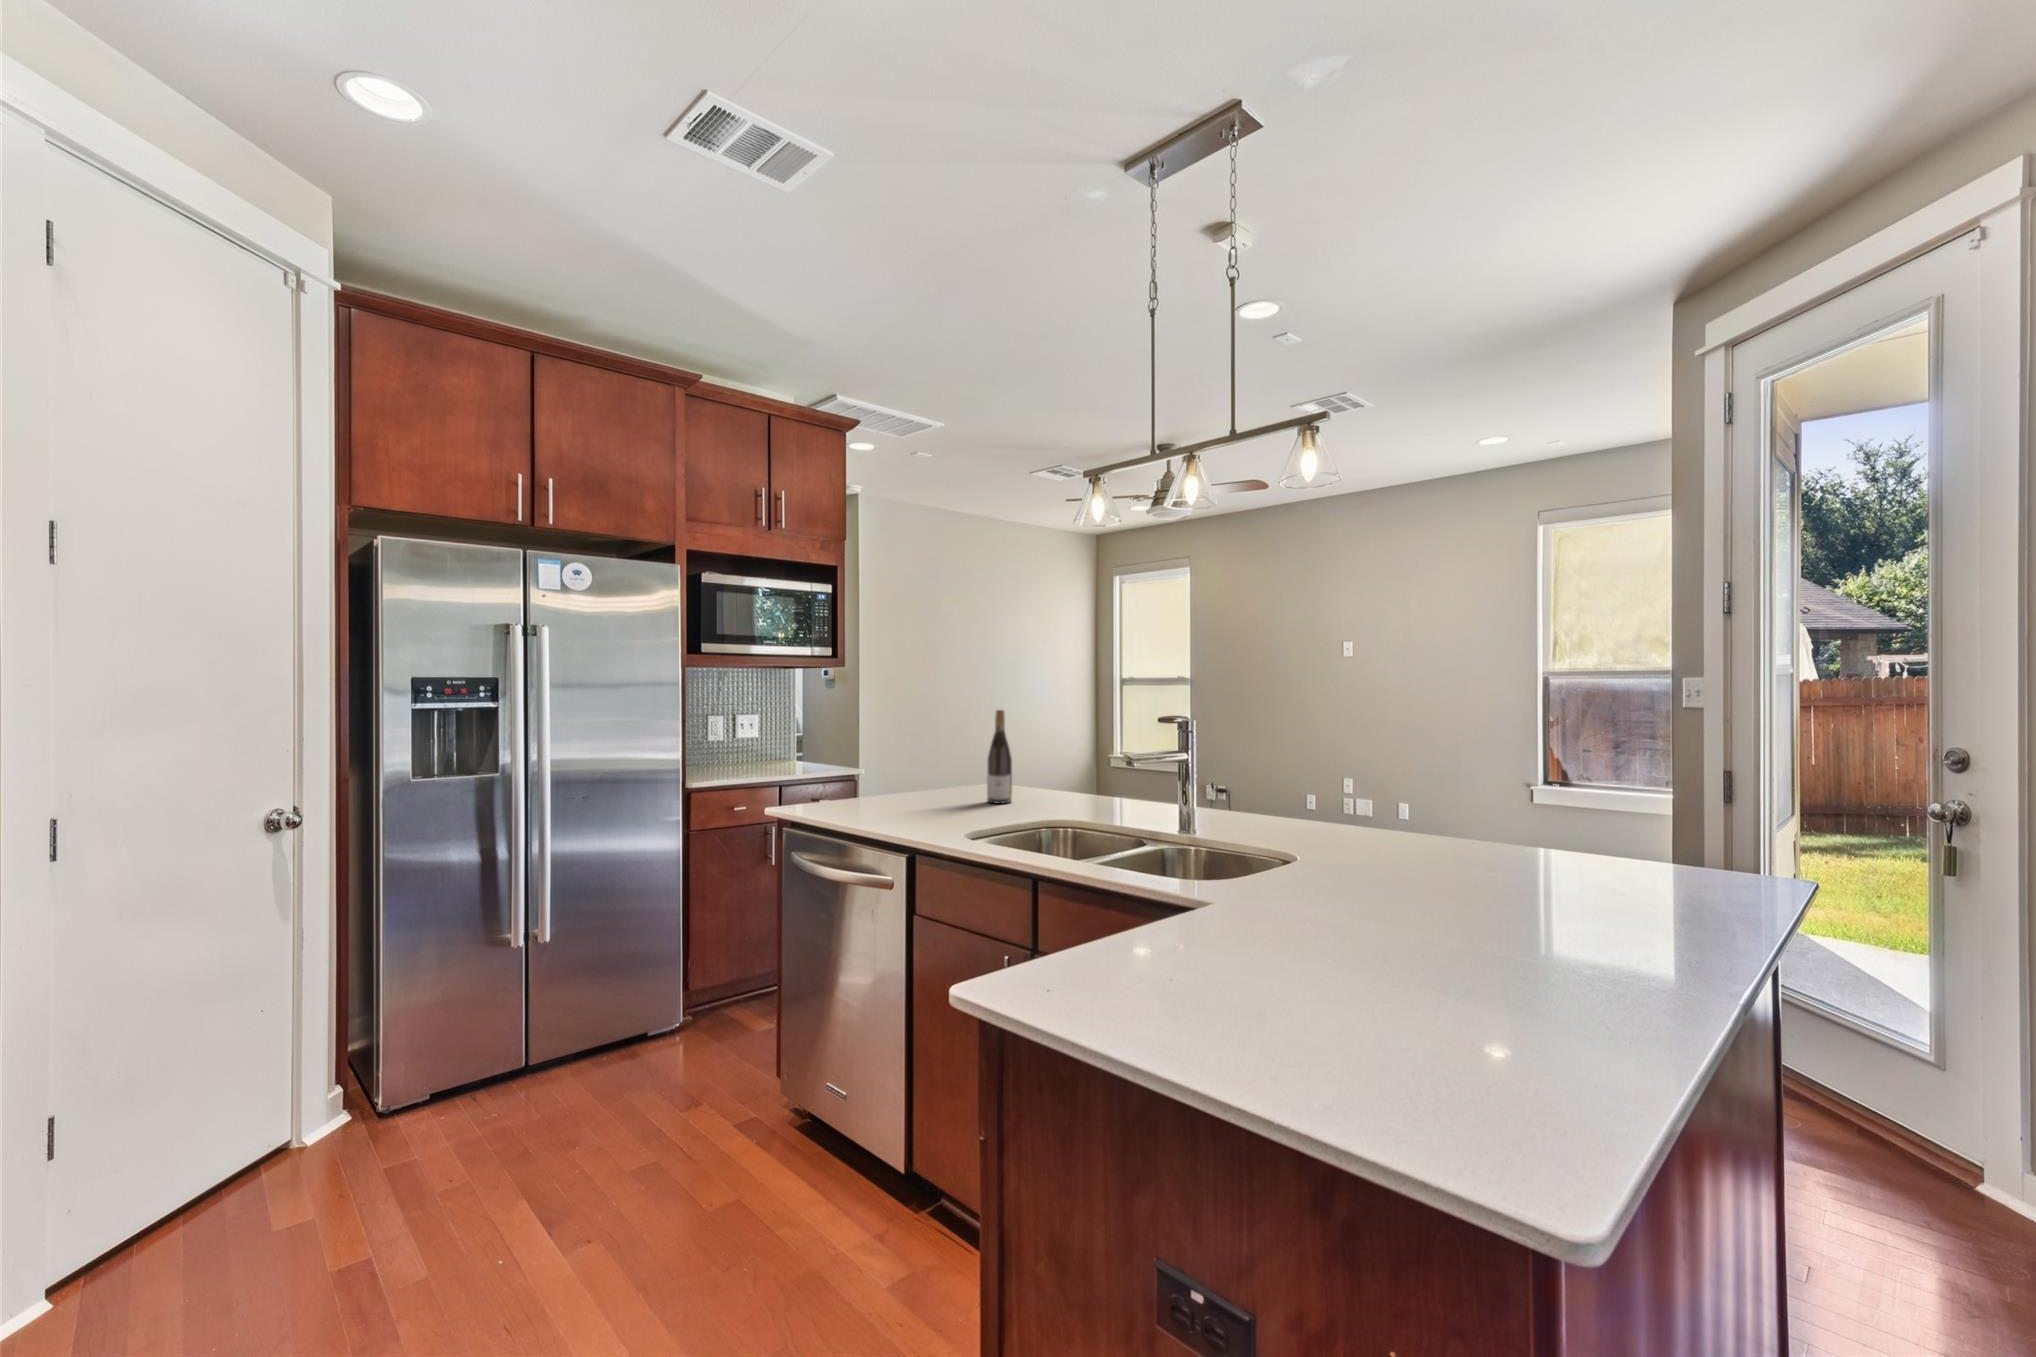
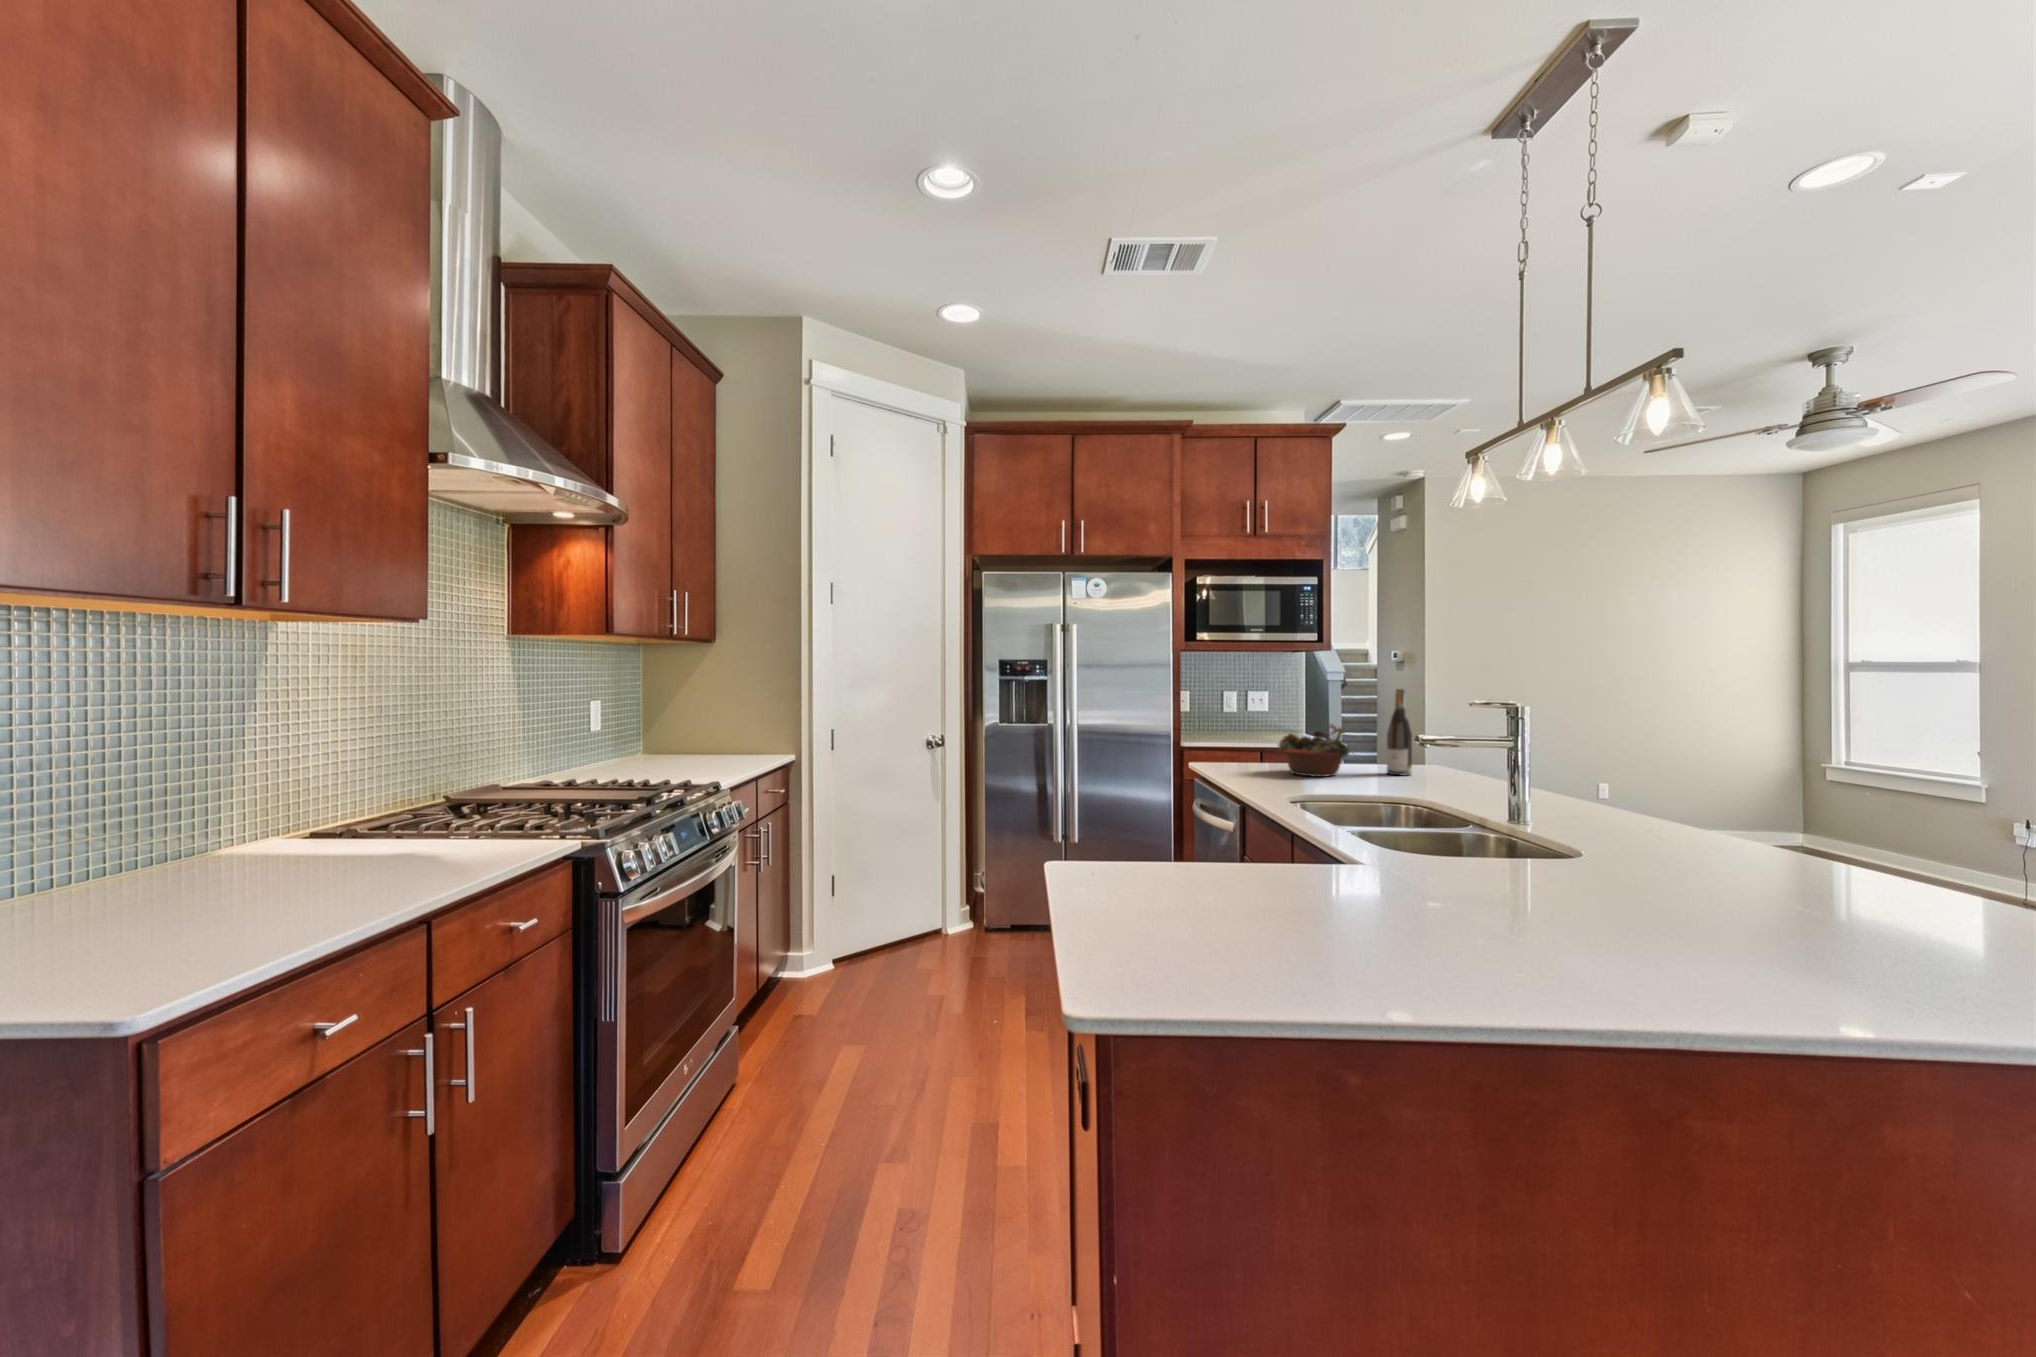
succulent planter: none [880,751,971,815] -> present [1278,724,1353,777]

